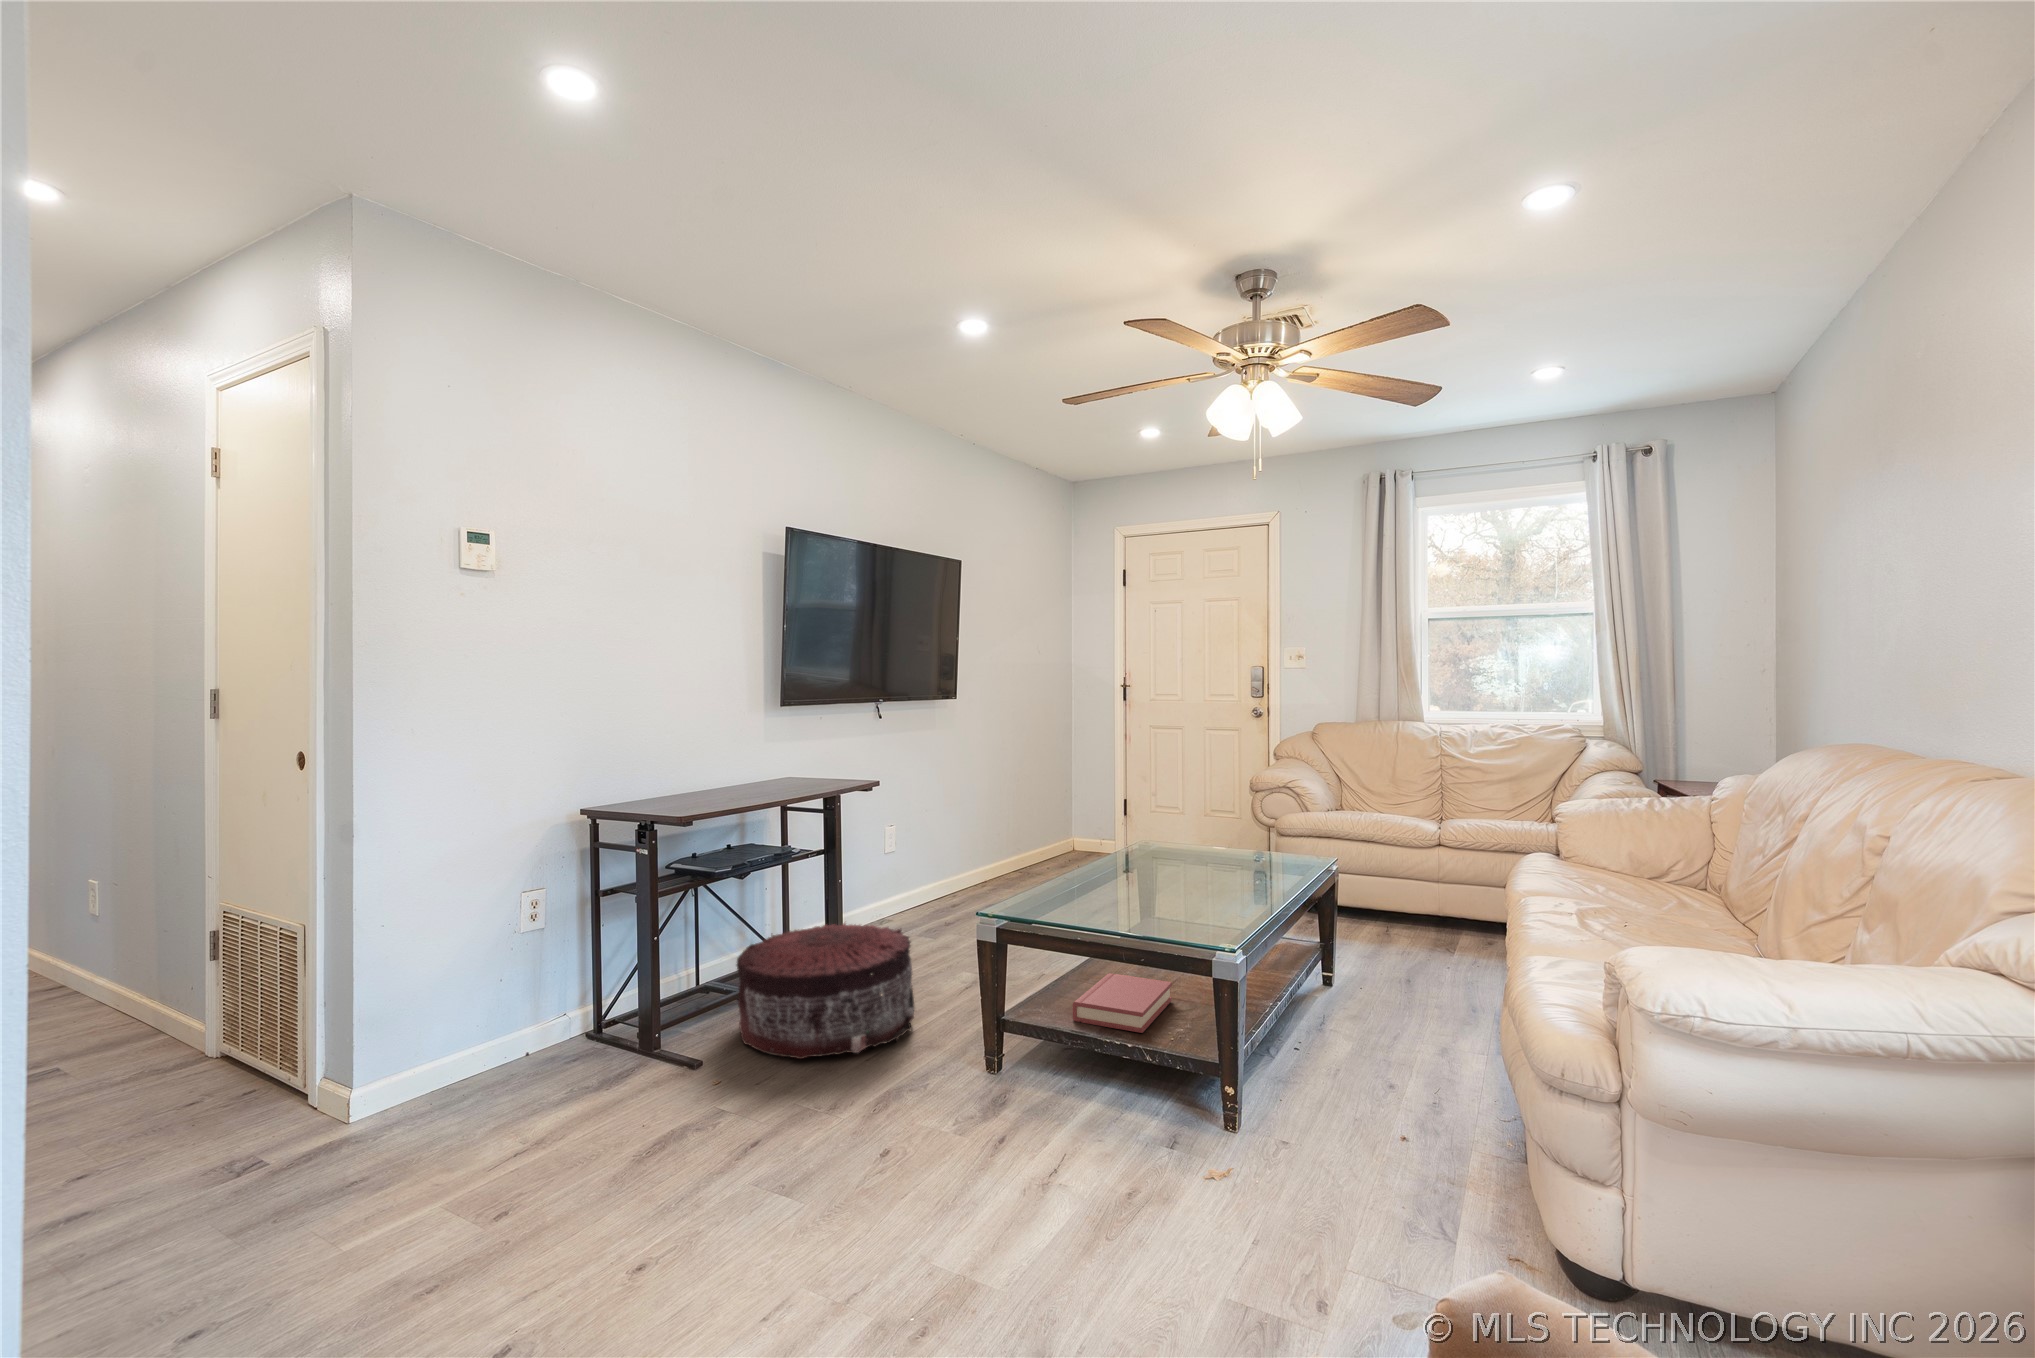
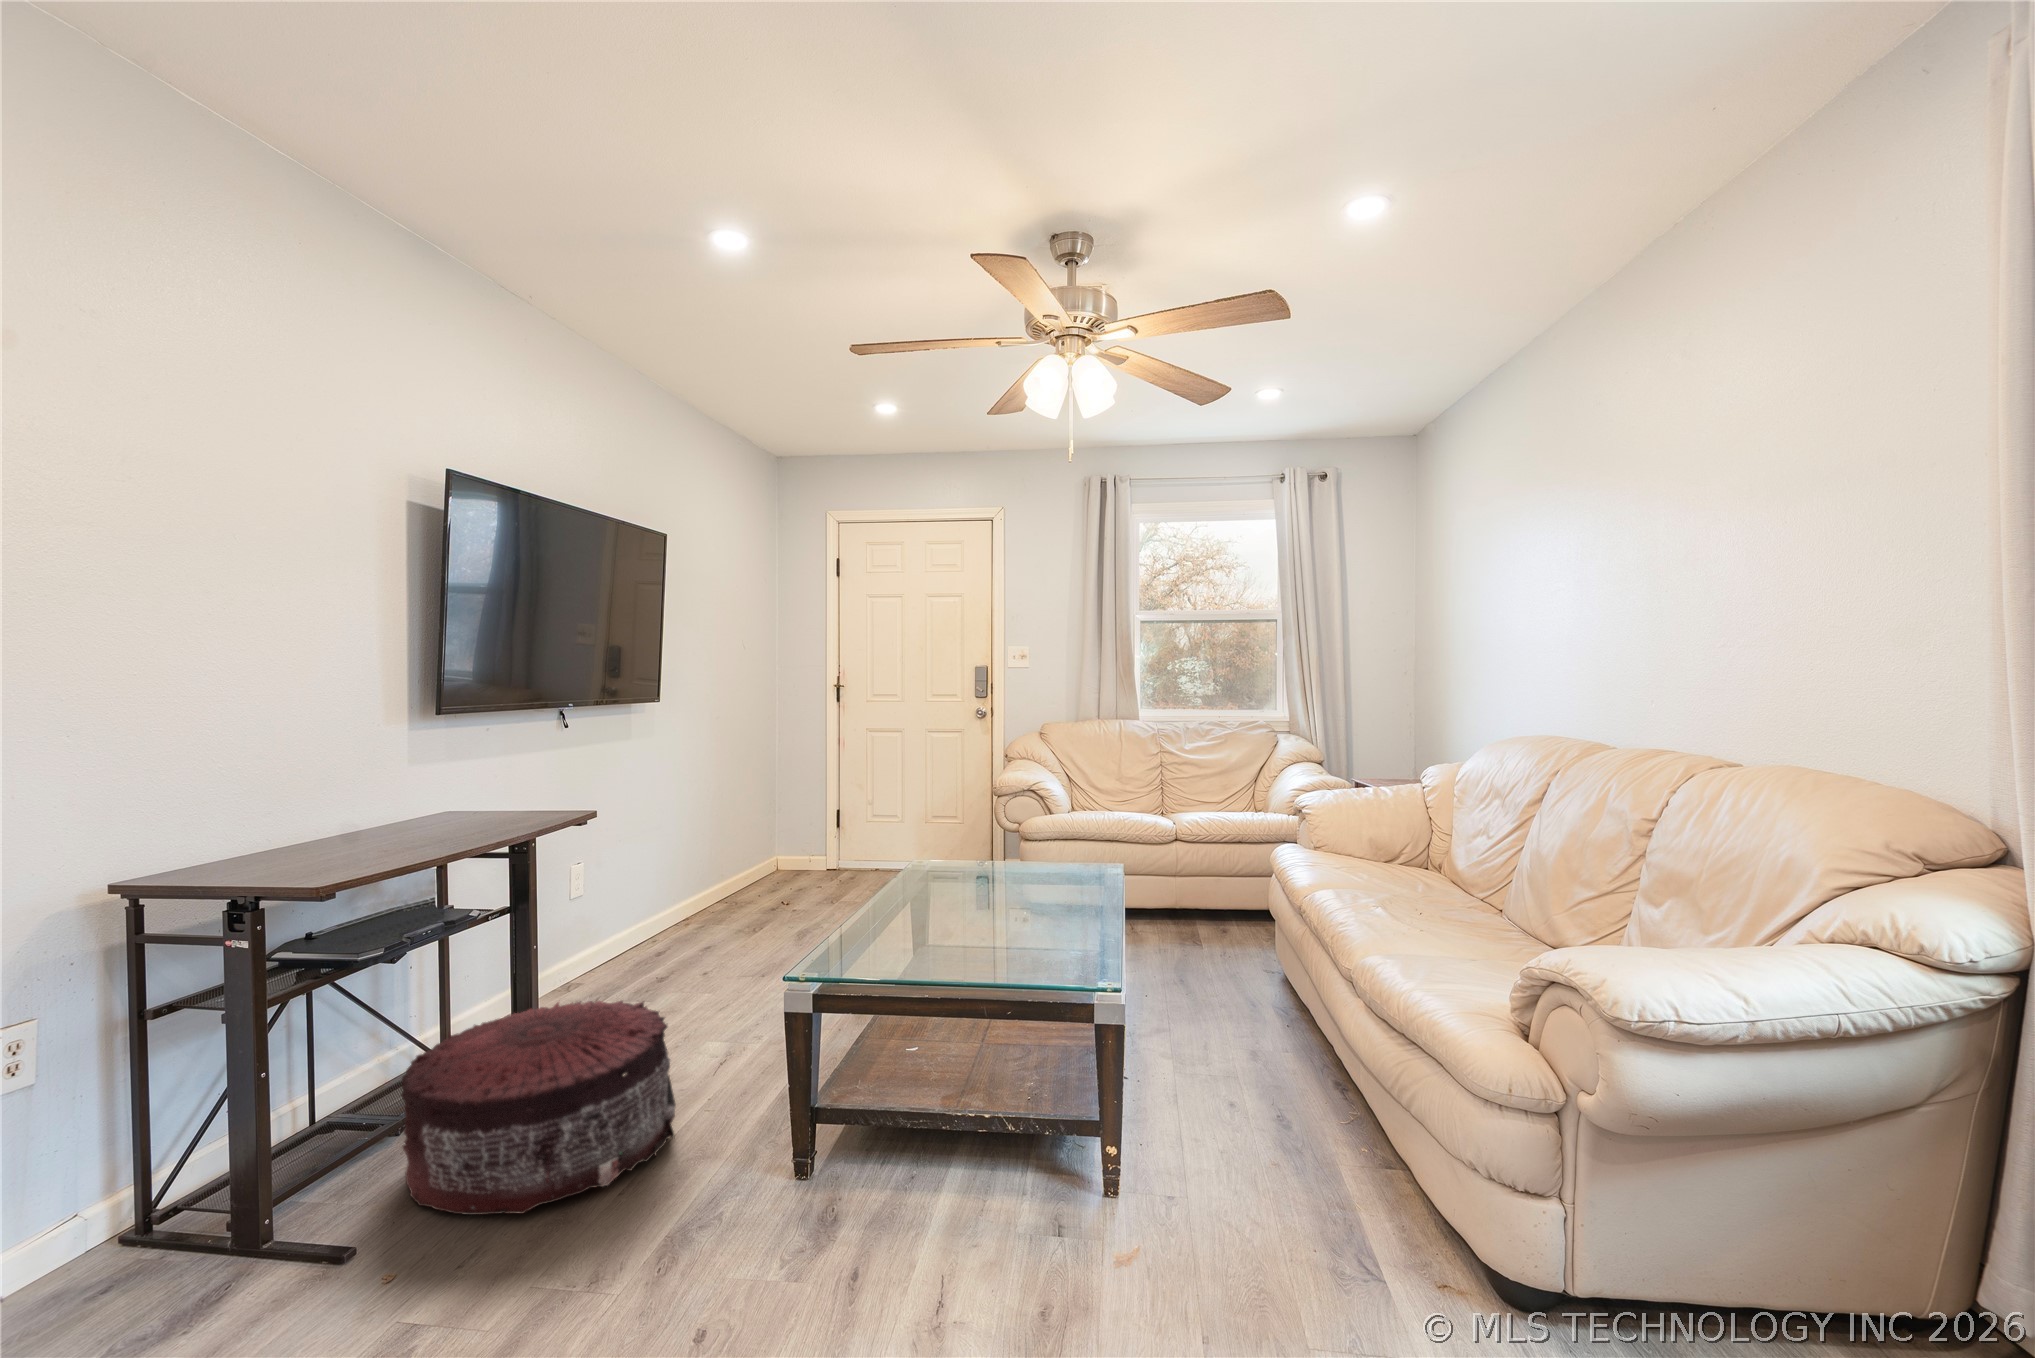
hardback book: present [1073,973,1172,1033] -> none [905,1024,1002,1095]

